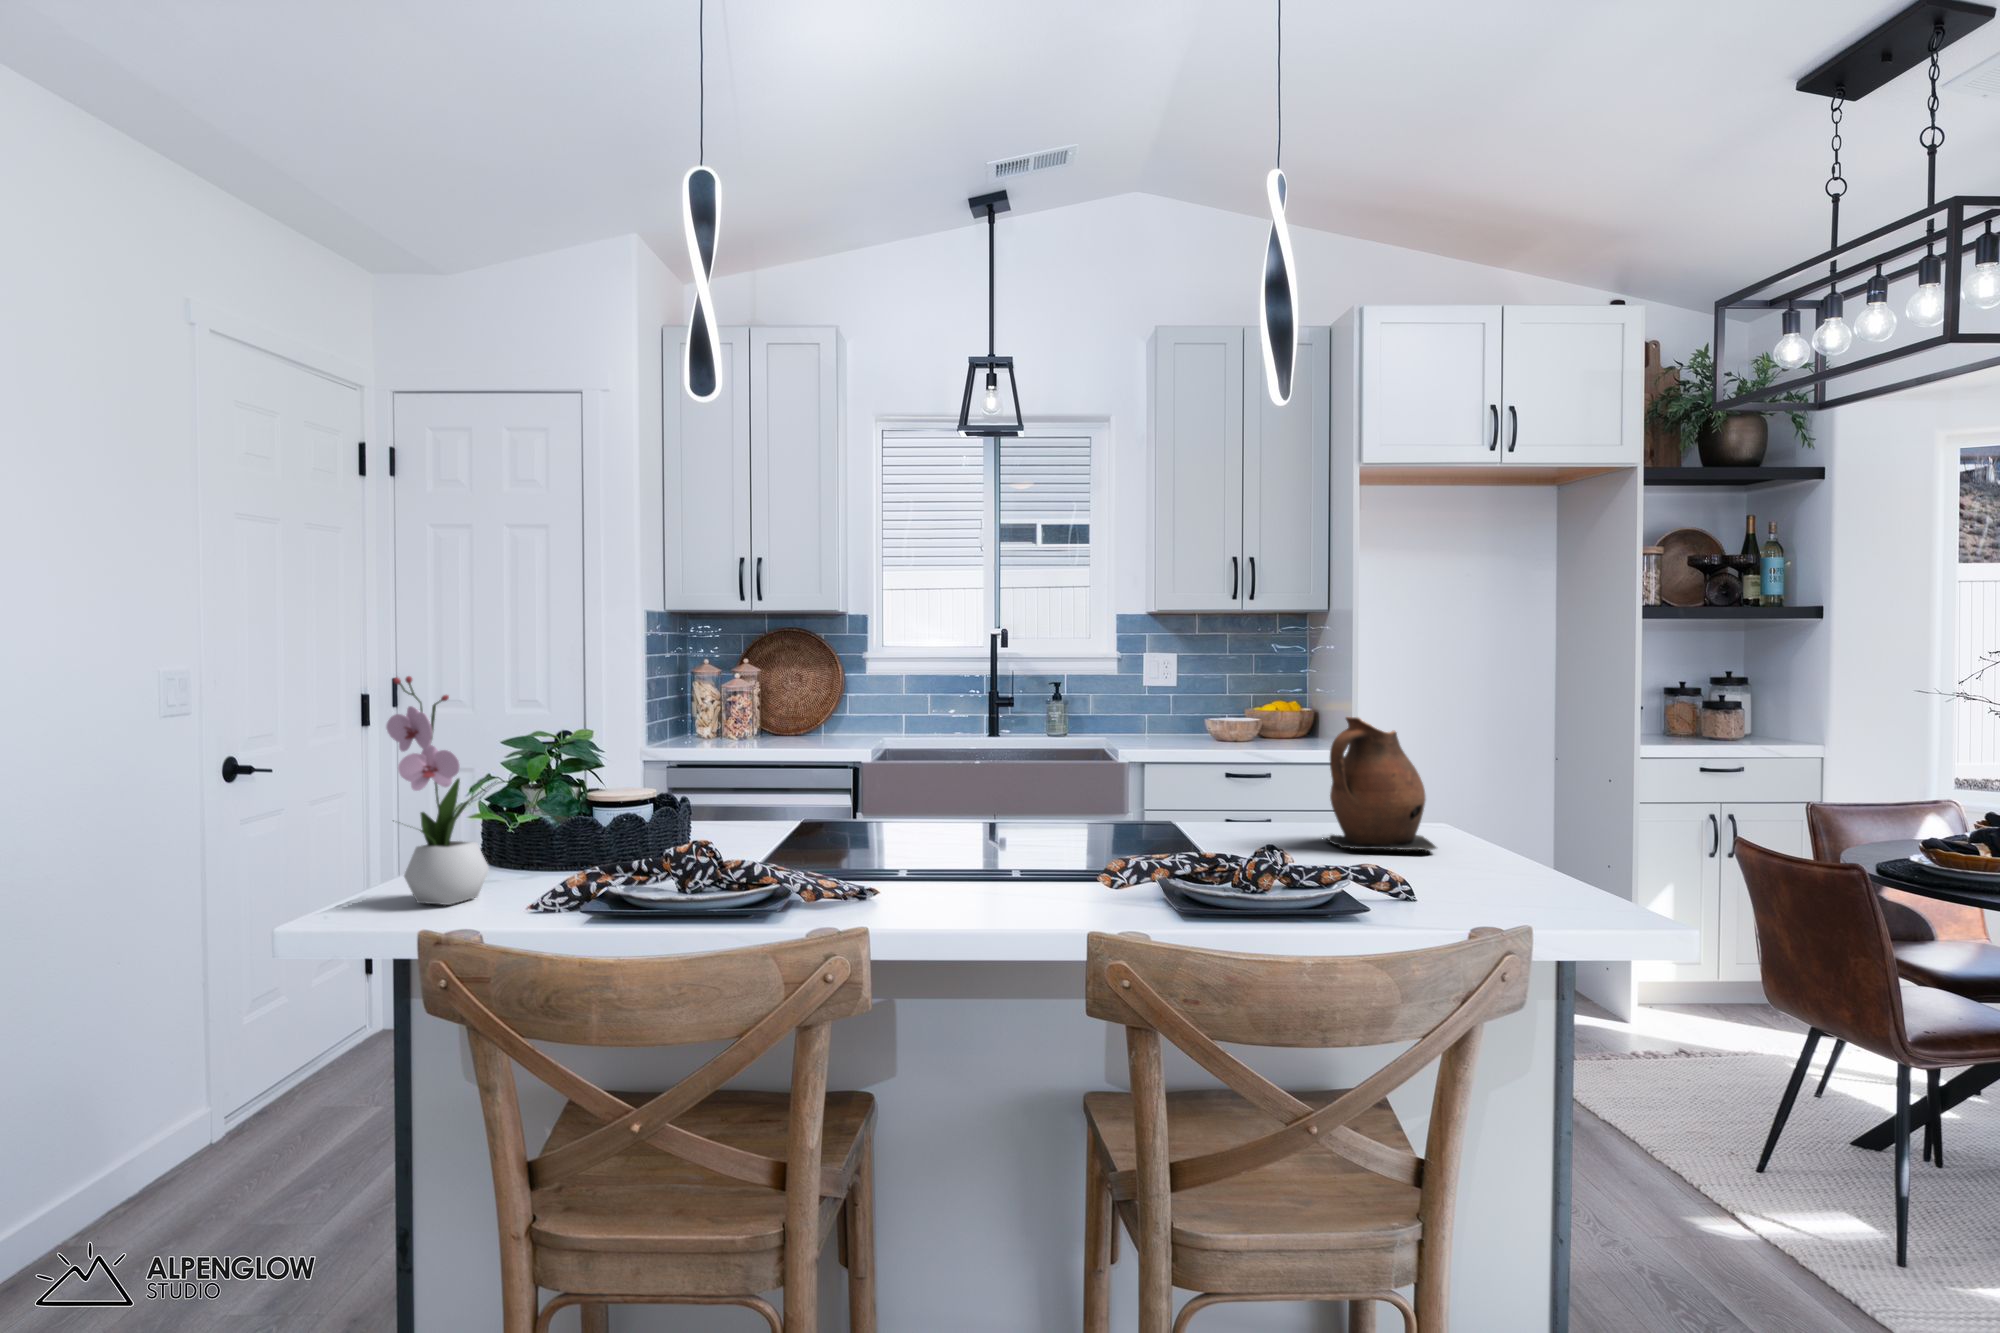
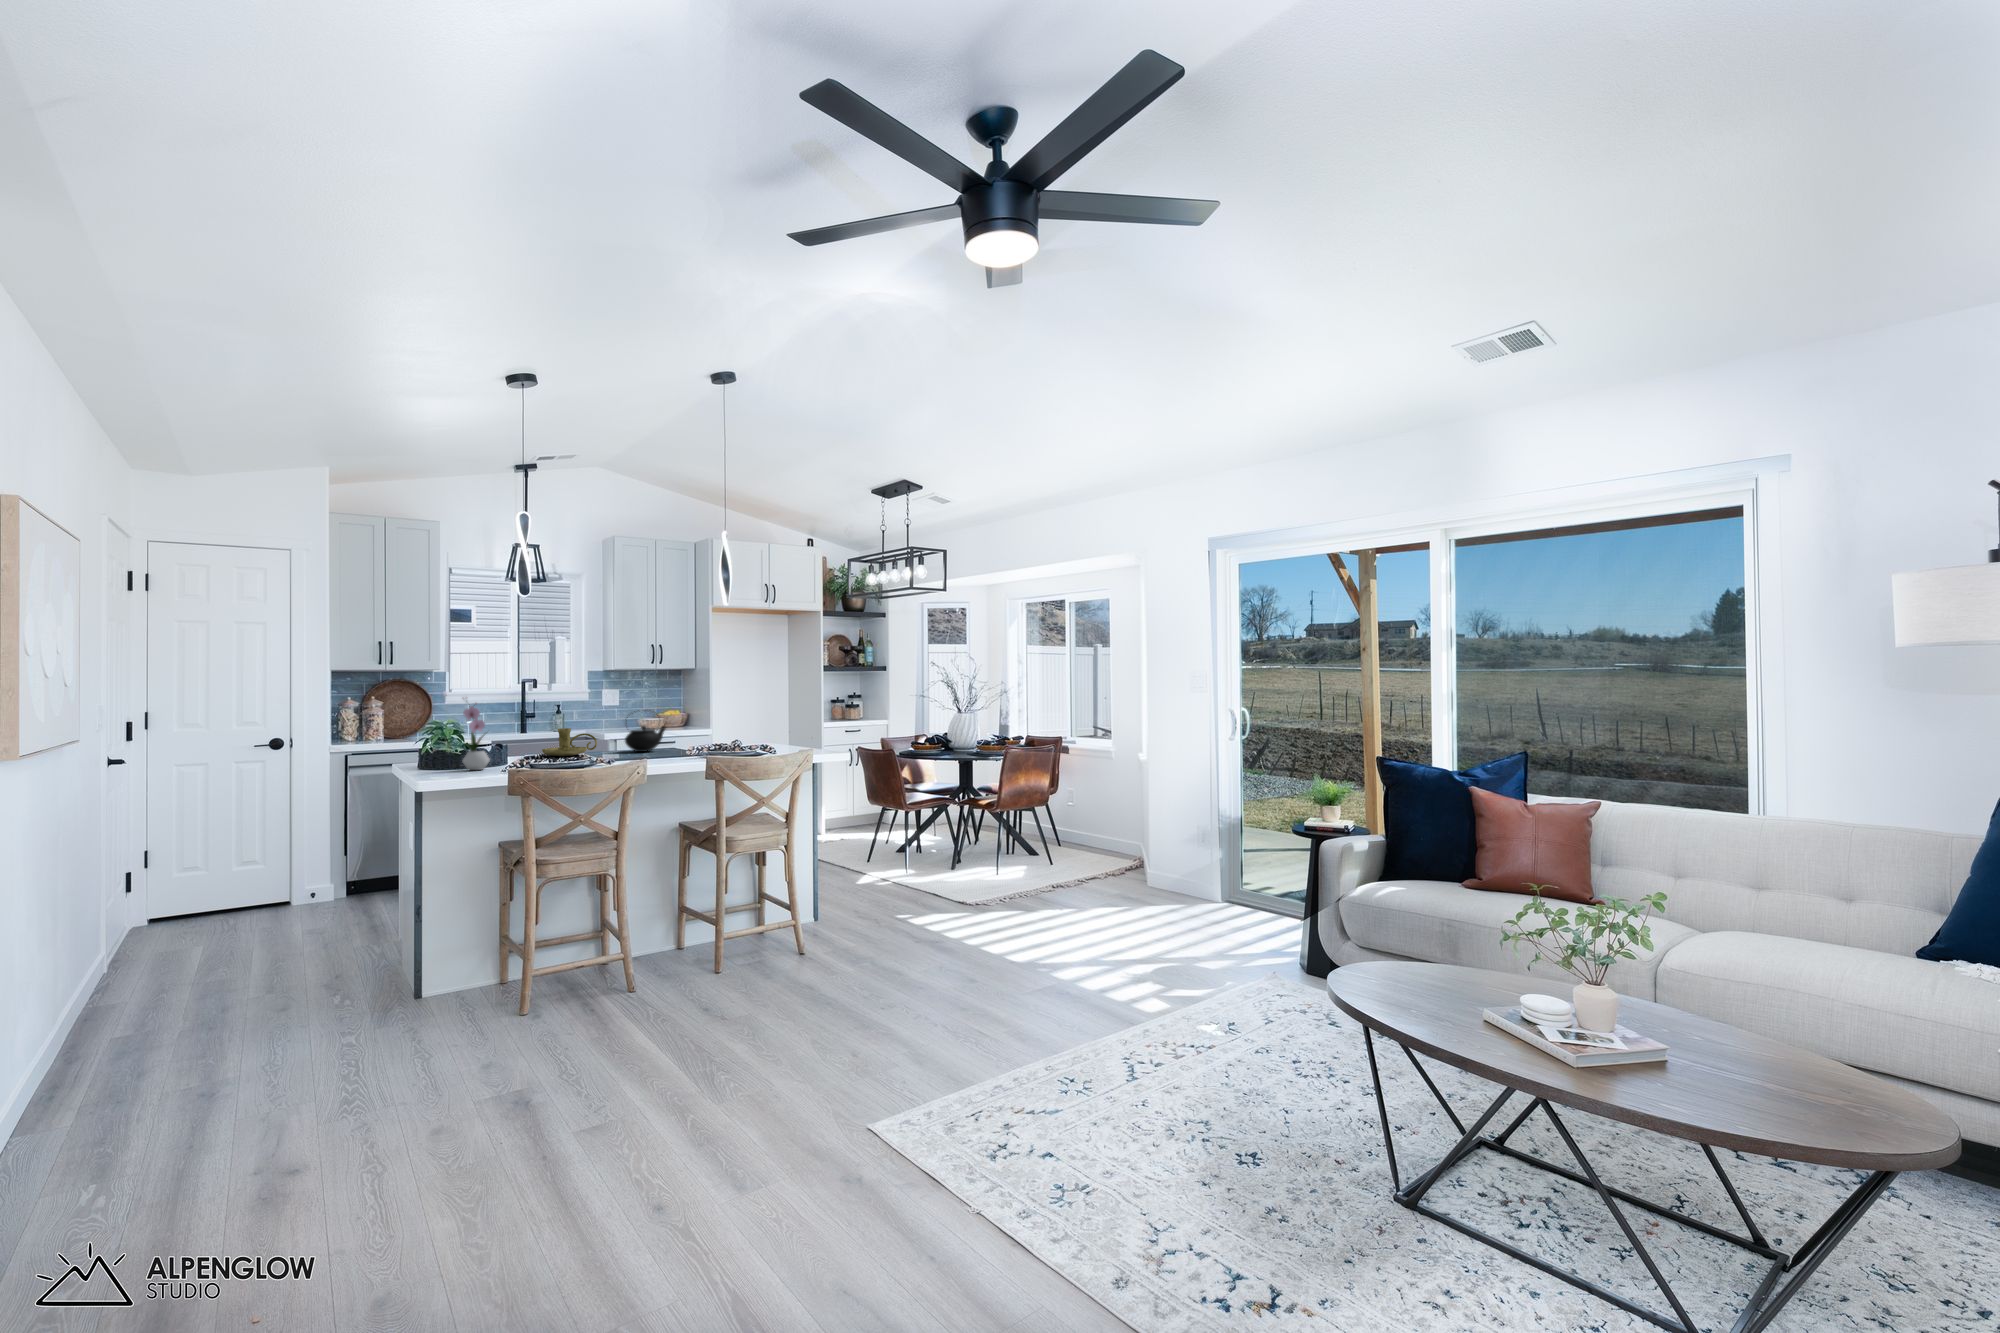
ceramic pitcher: present [1327,717,1436,851] -> none [732,706,769,747]
teapot: none [999,719,1123,841] -> present [625,710,665,752]
candle holder: none [777,763,918,843] -> present [542,728,597,756]

